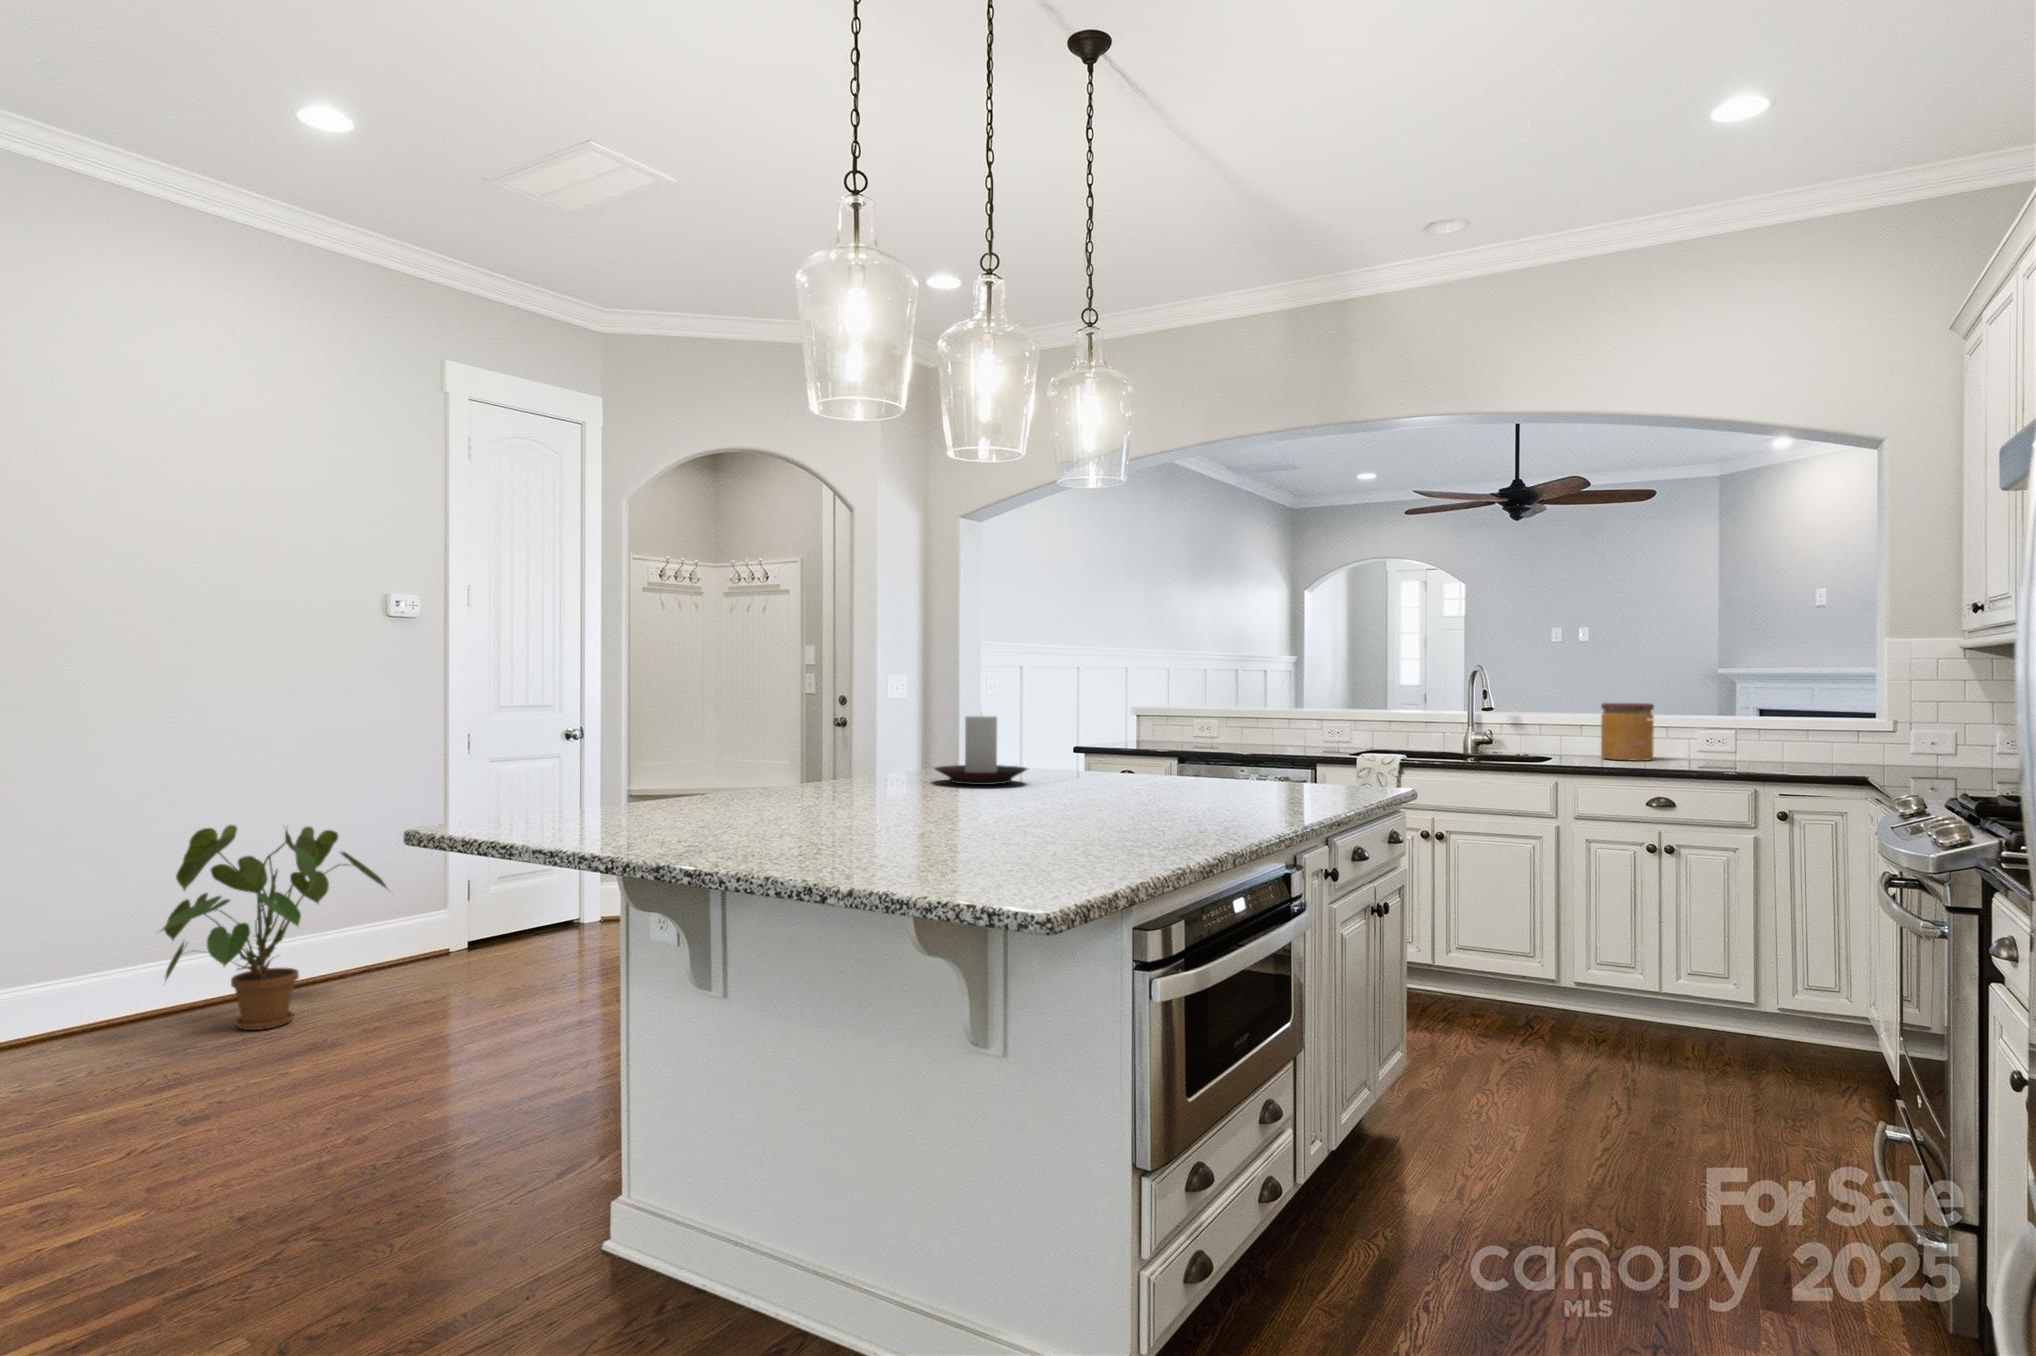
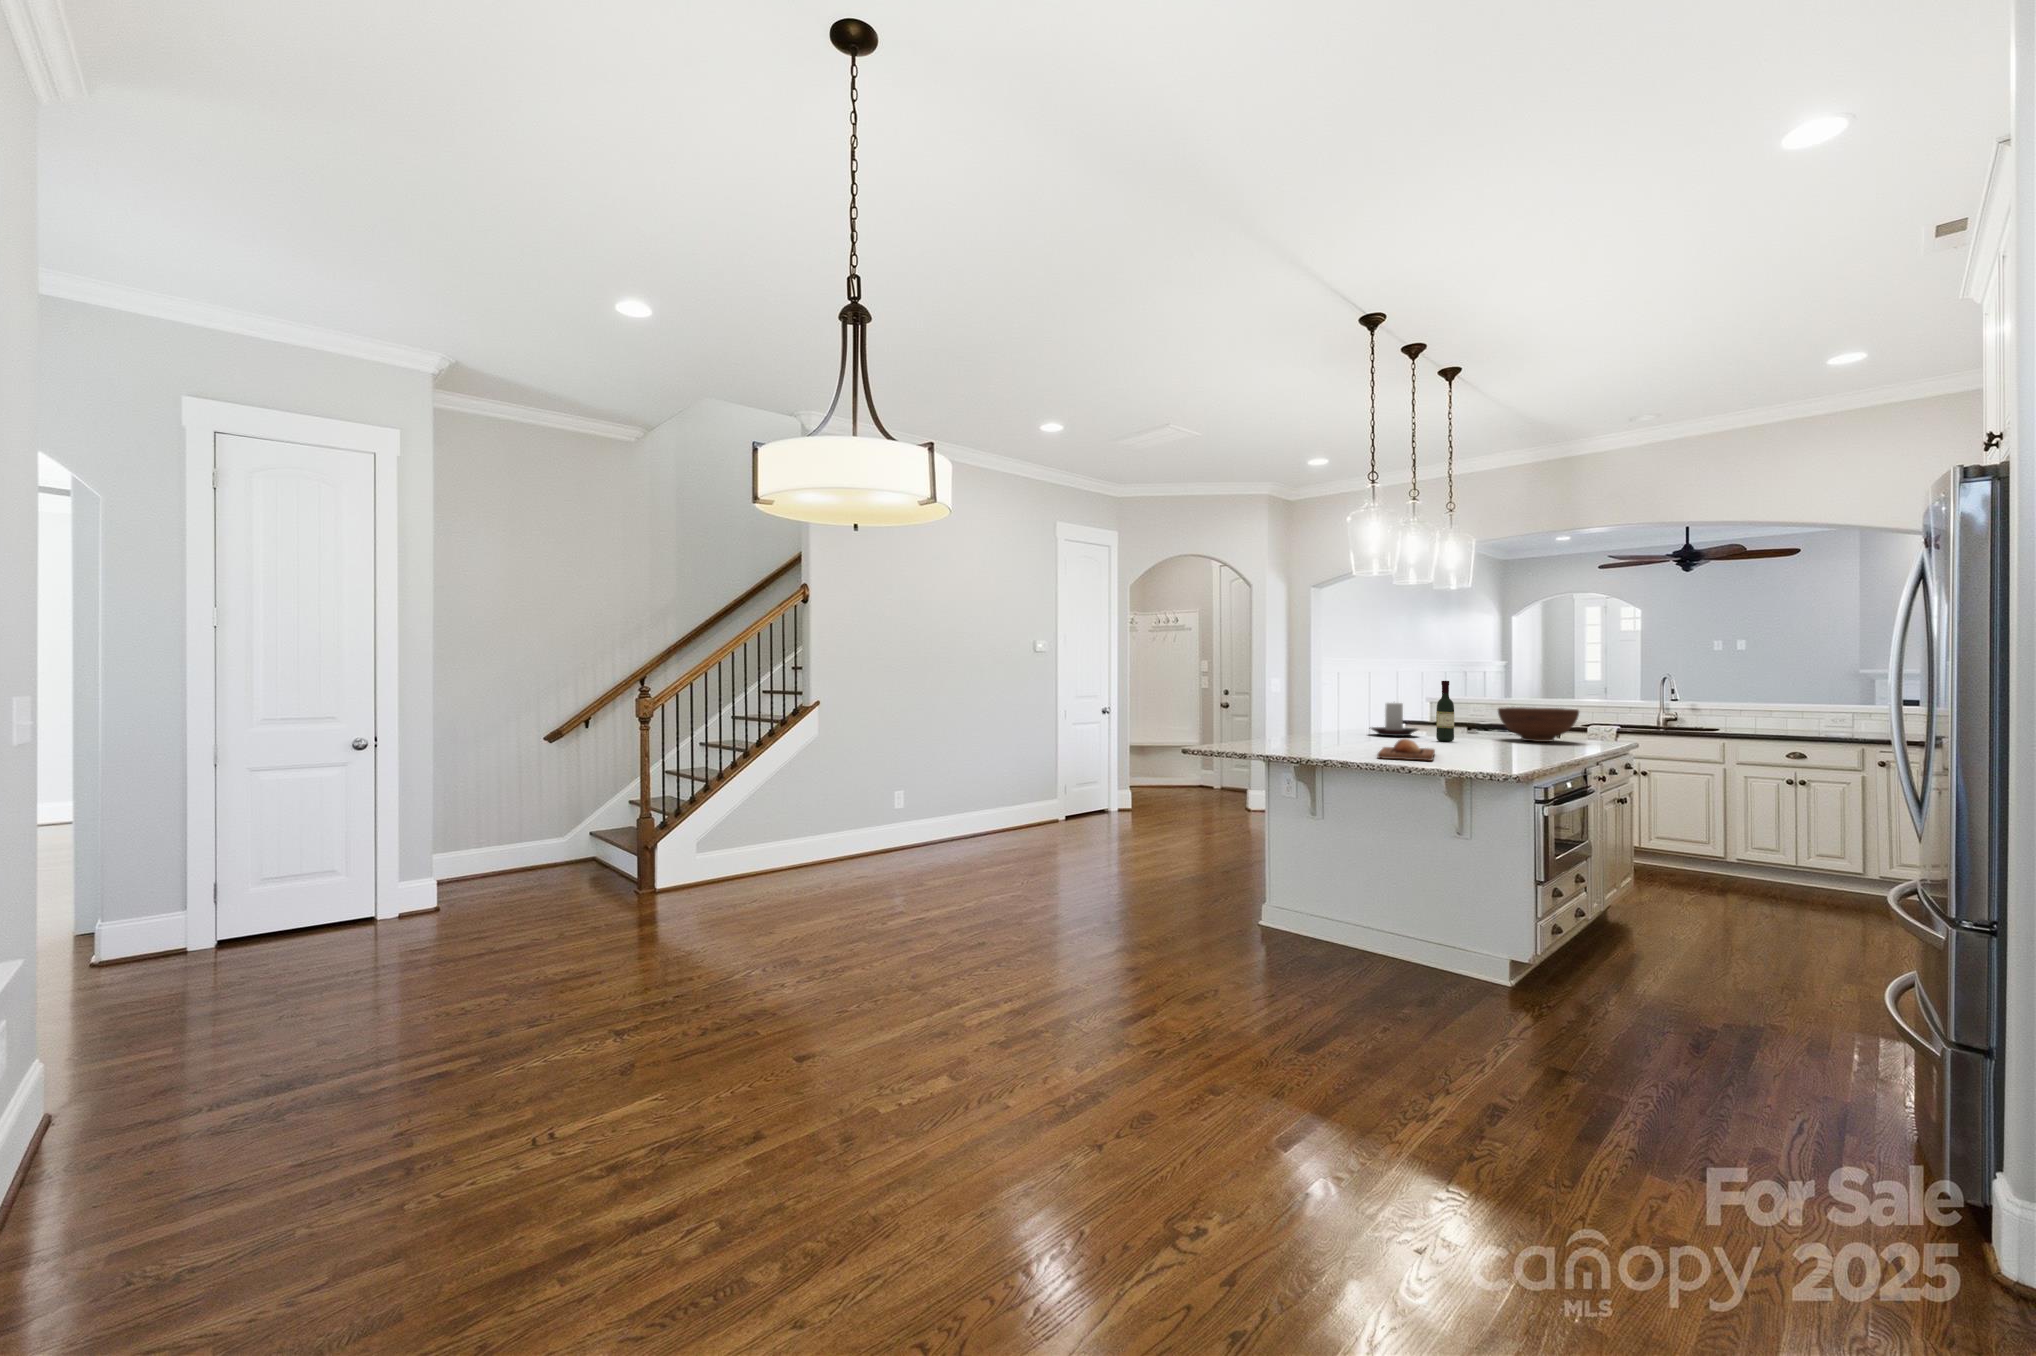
wine bottle: none [1041,670,1074,796] -> present [1436,681,1454,742]
jar: present [1601,703,1654,761] -> none [1755,697,1793,731]
fruit bowl: none [1168,724,1309,792] -> present [1498,707,1579,742]
bread loaf: none [782,803,963,866] -> present [1377,739,1435,761]
house plant: present [162,825,387,1030] -> none [958,753,1051,850]

